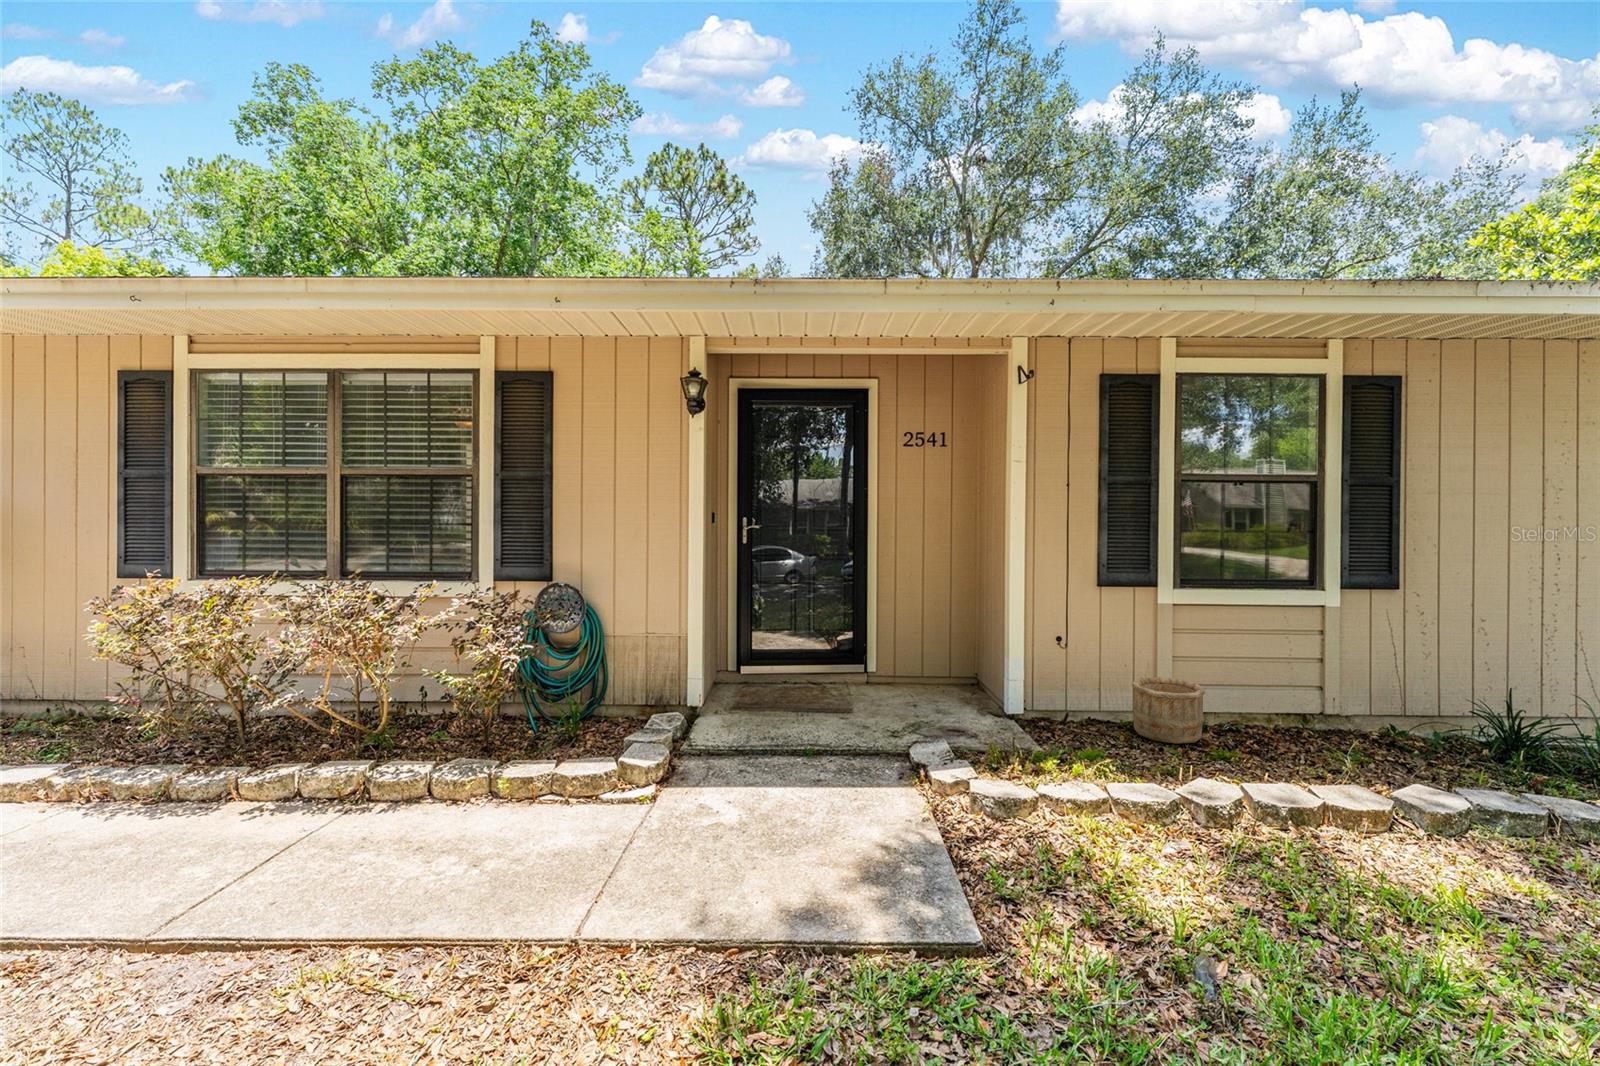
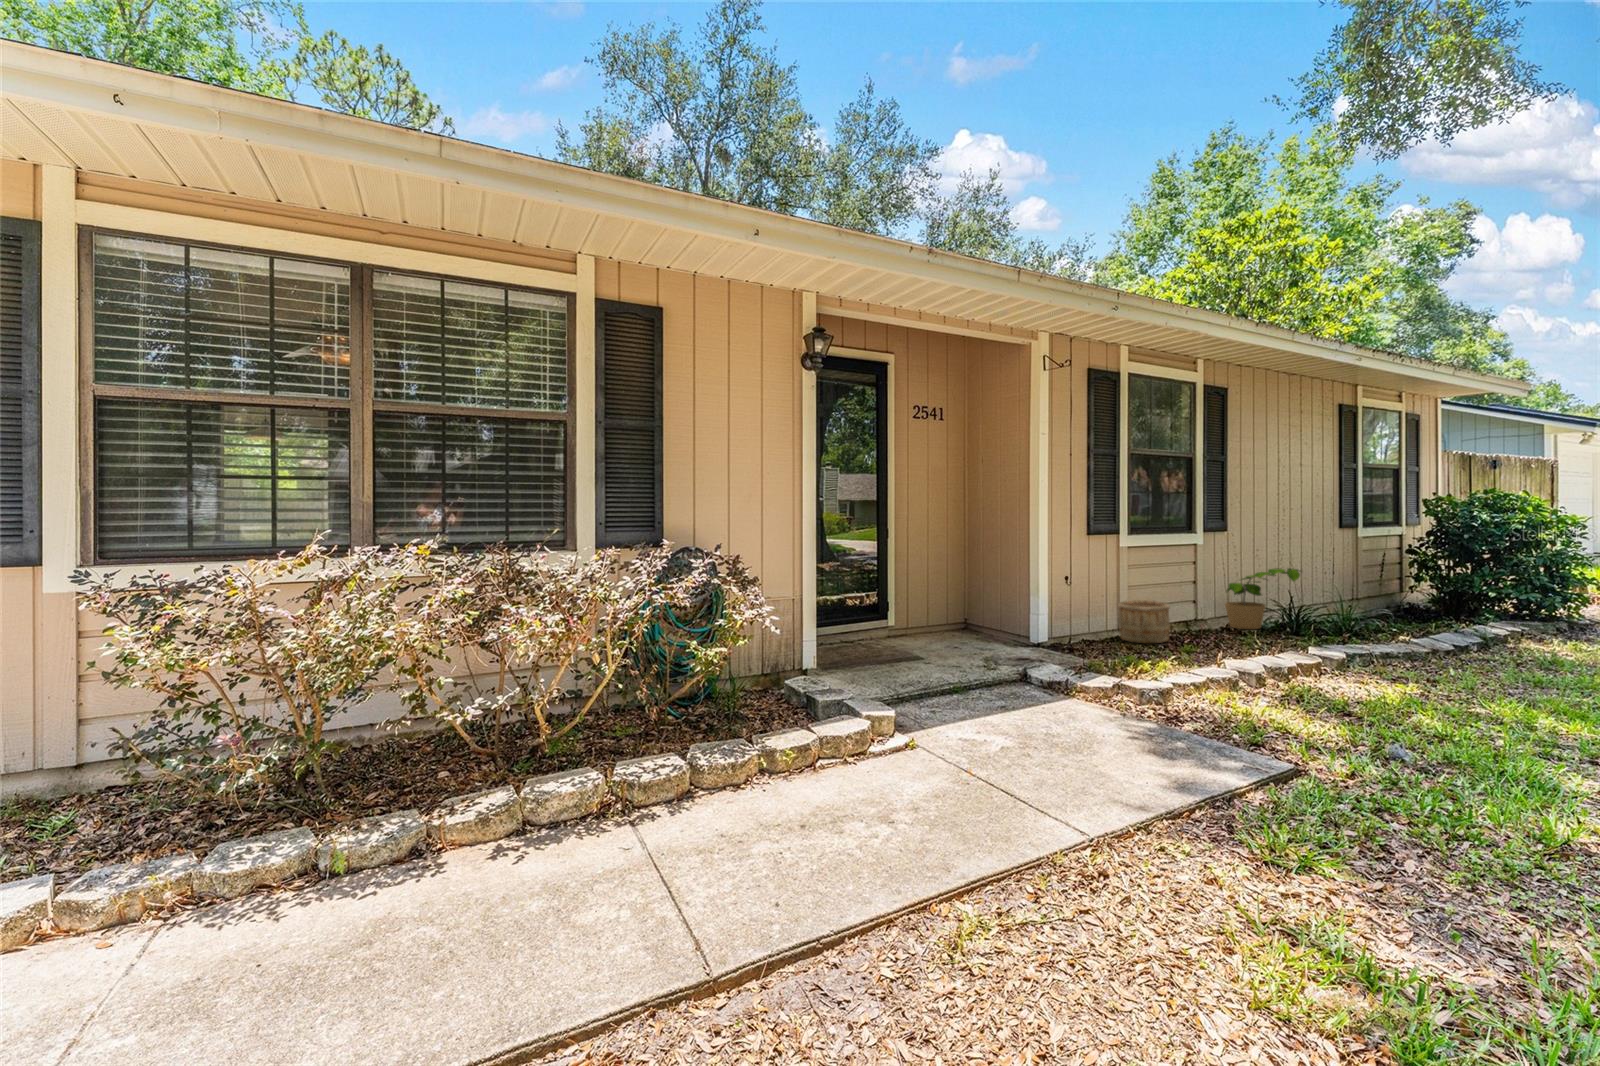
potted plant: none [1351,662,1478,750] -> present [1225,568,1300,629]

